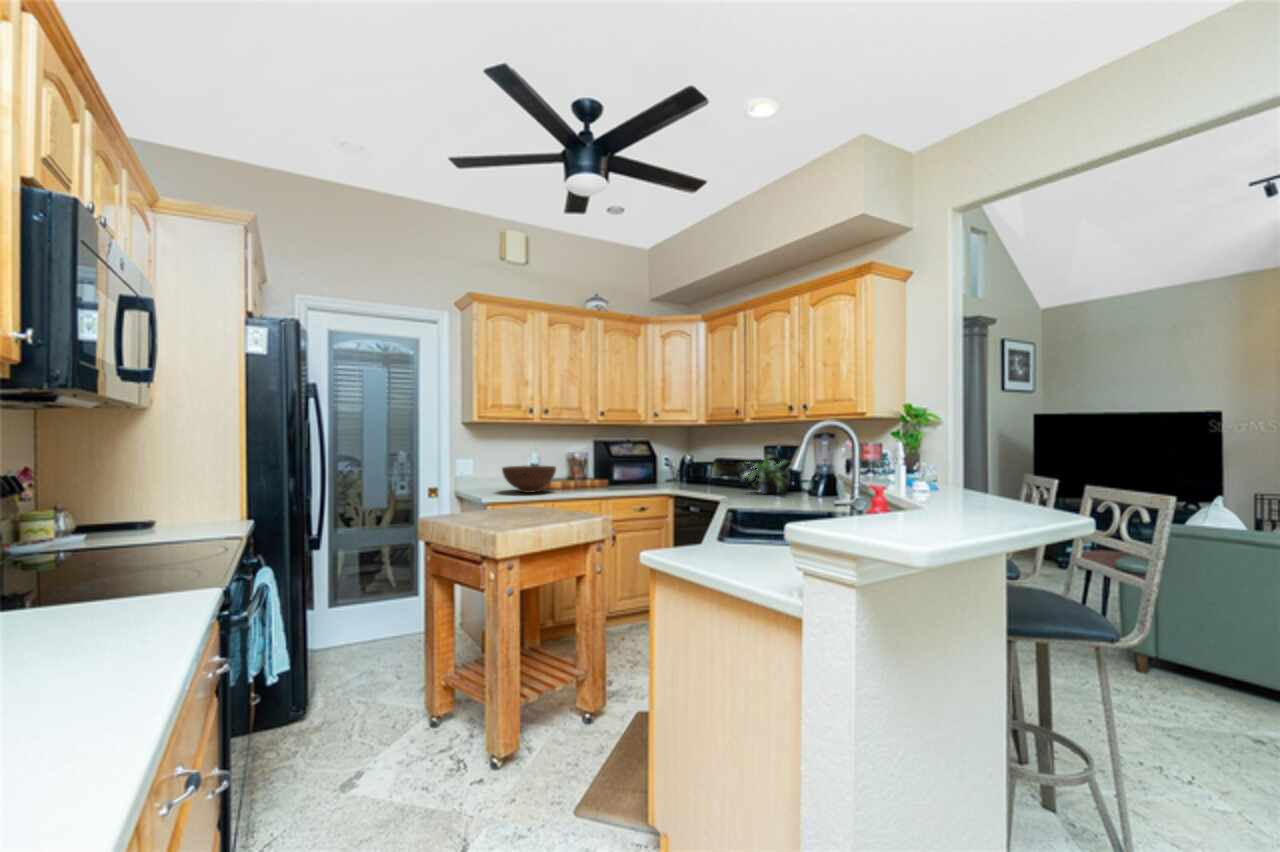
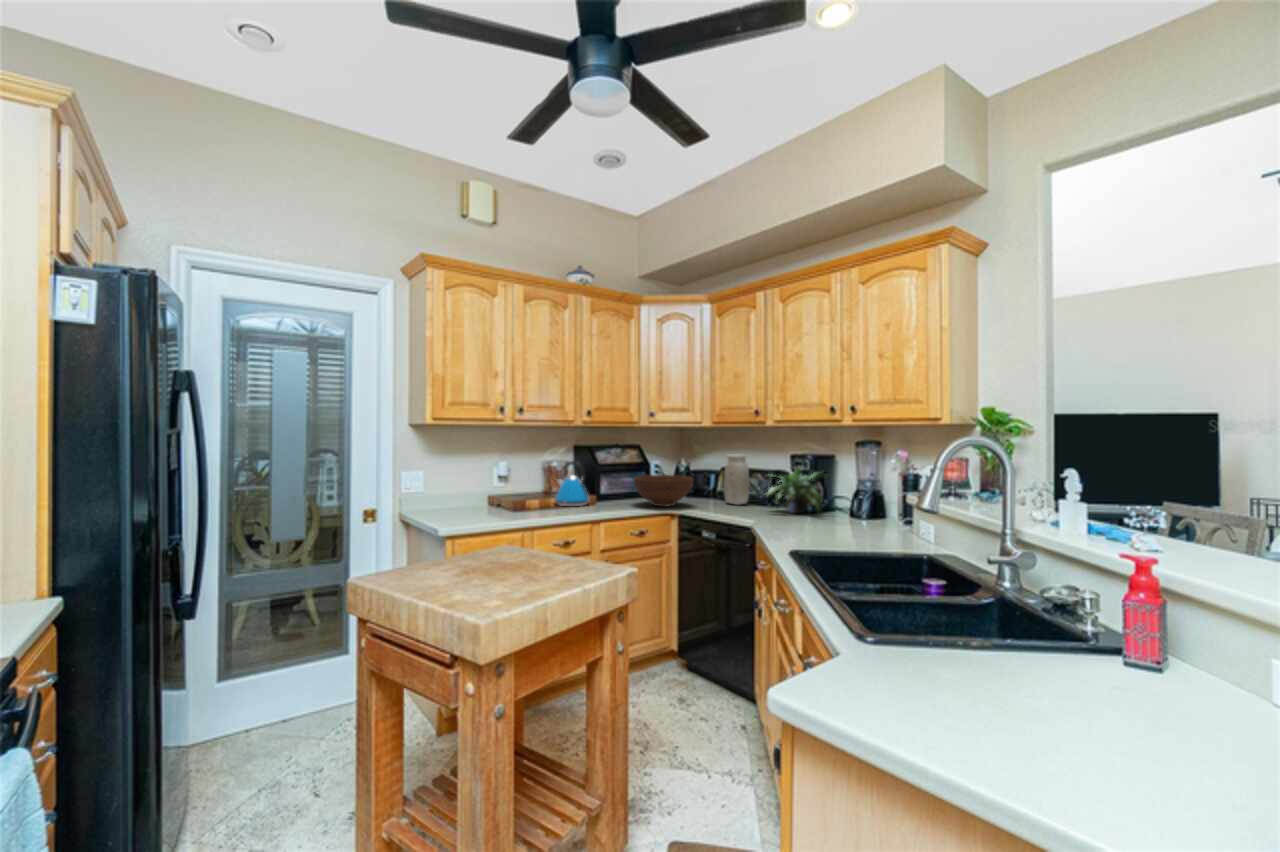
vase: none [714,446,735,488] -> present [724,454,750,505]
kettle: none [575,452,603,488] -> present [556,461,589,506]
fruit bowl: present [502,465,556,493] -> present [633,475,694,507]

